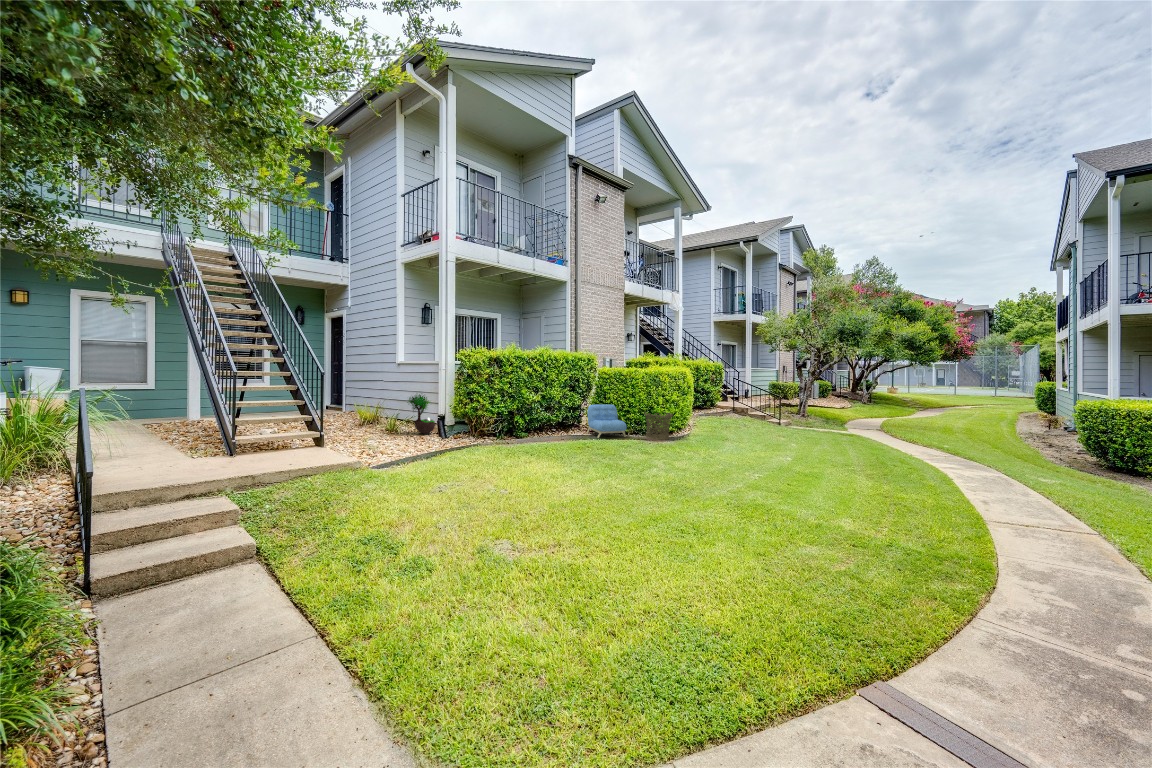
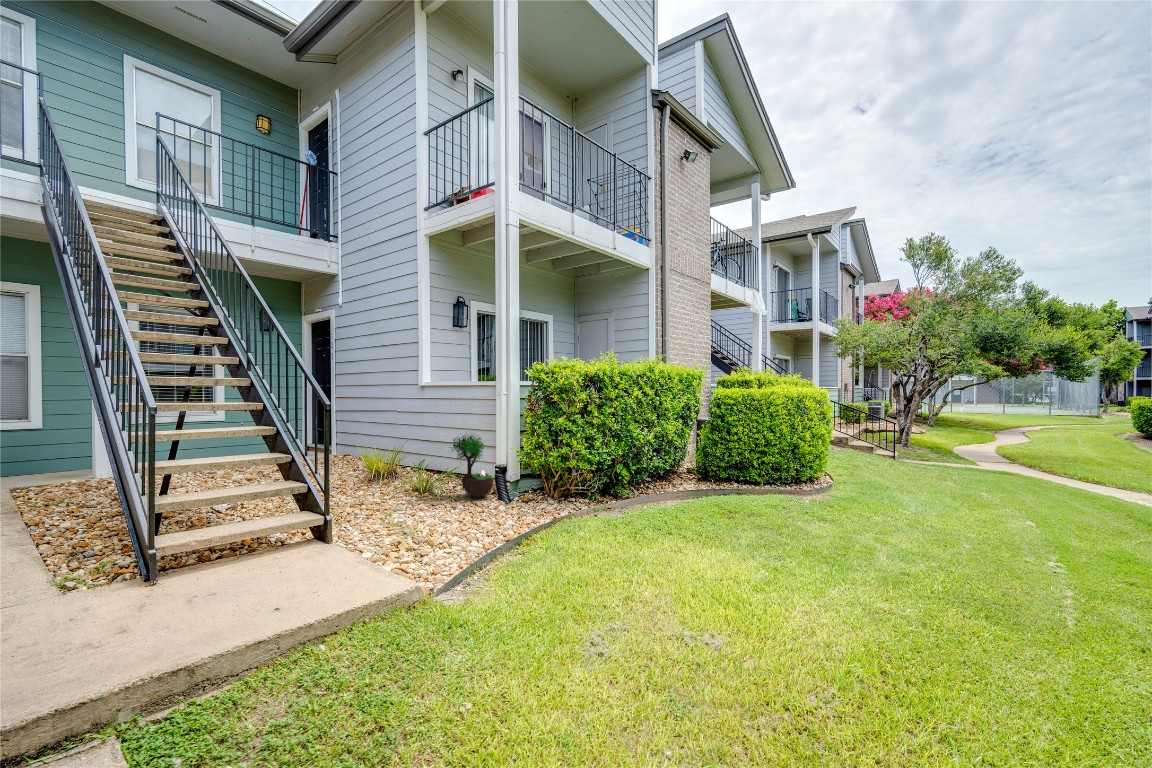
armchair: present [587,404,627,438] -> none [707,442,773,495]
basket: present [645,412,673,440] -> none [791,451,838,495]

